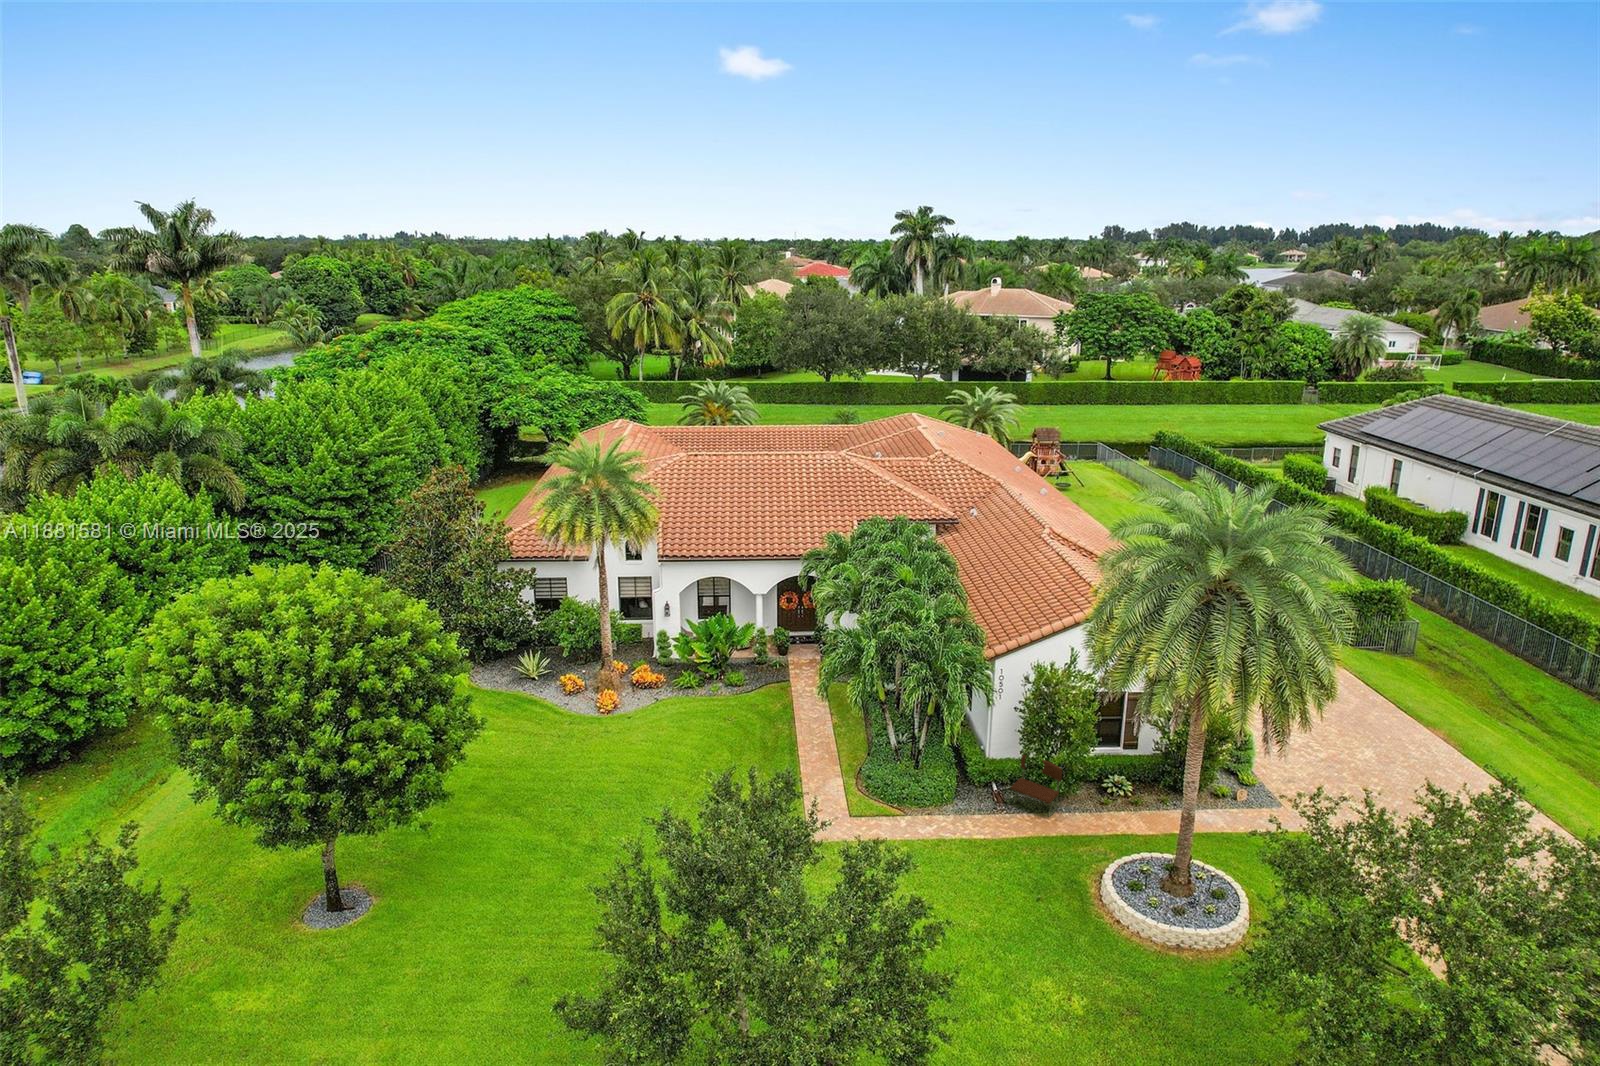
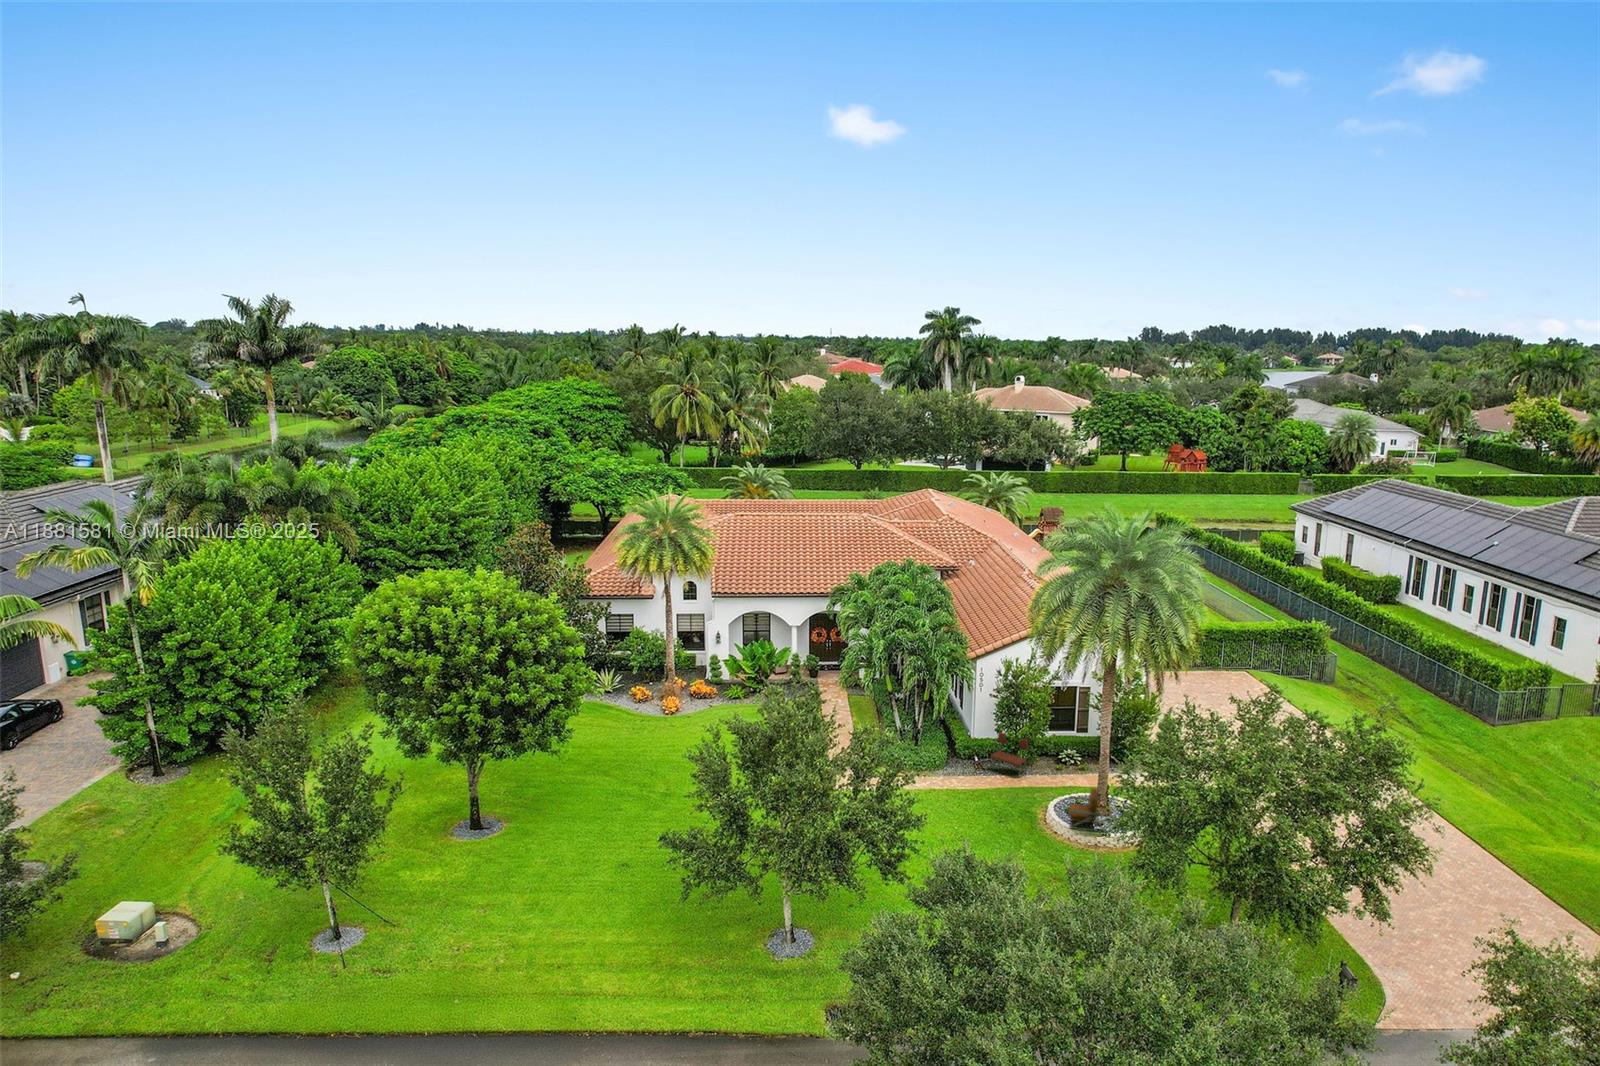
lounge chair: none [1121,852,1171,918] -> present [1068,788,1100,832]

